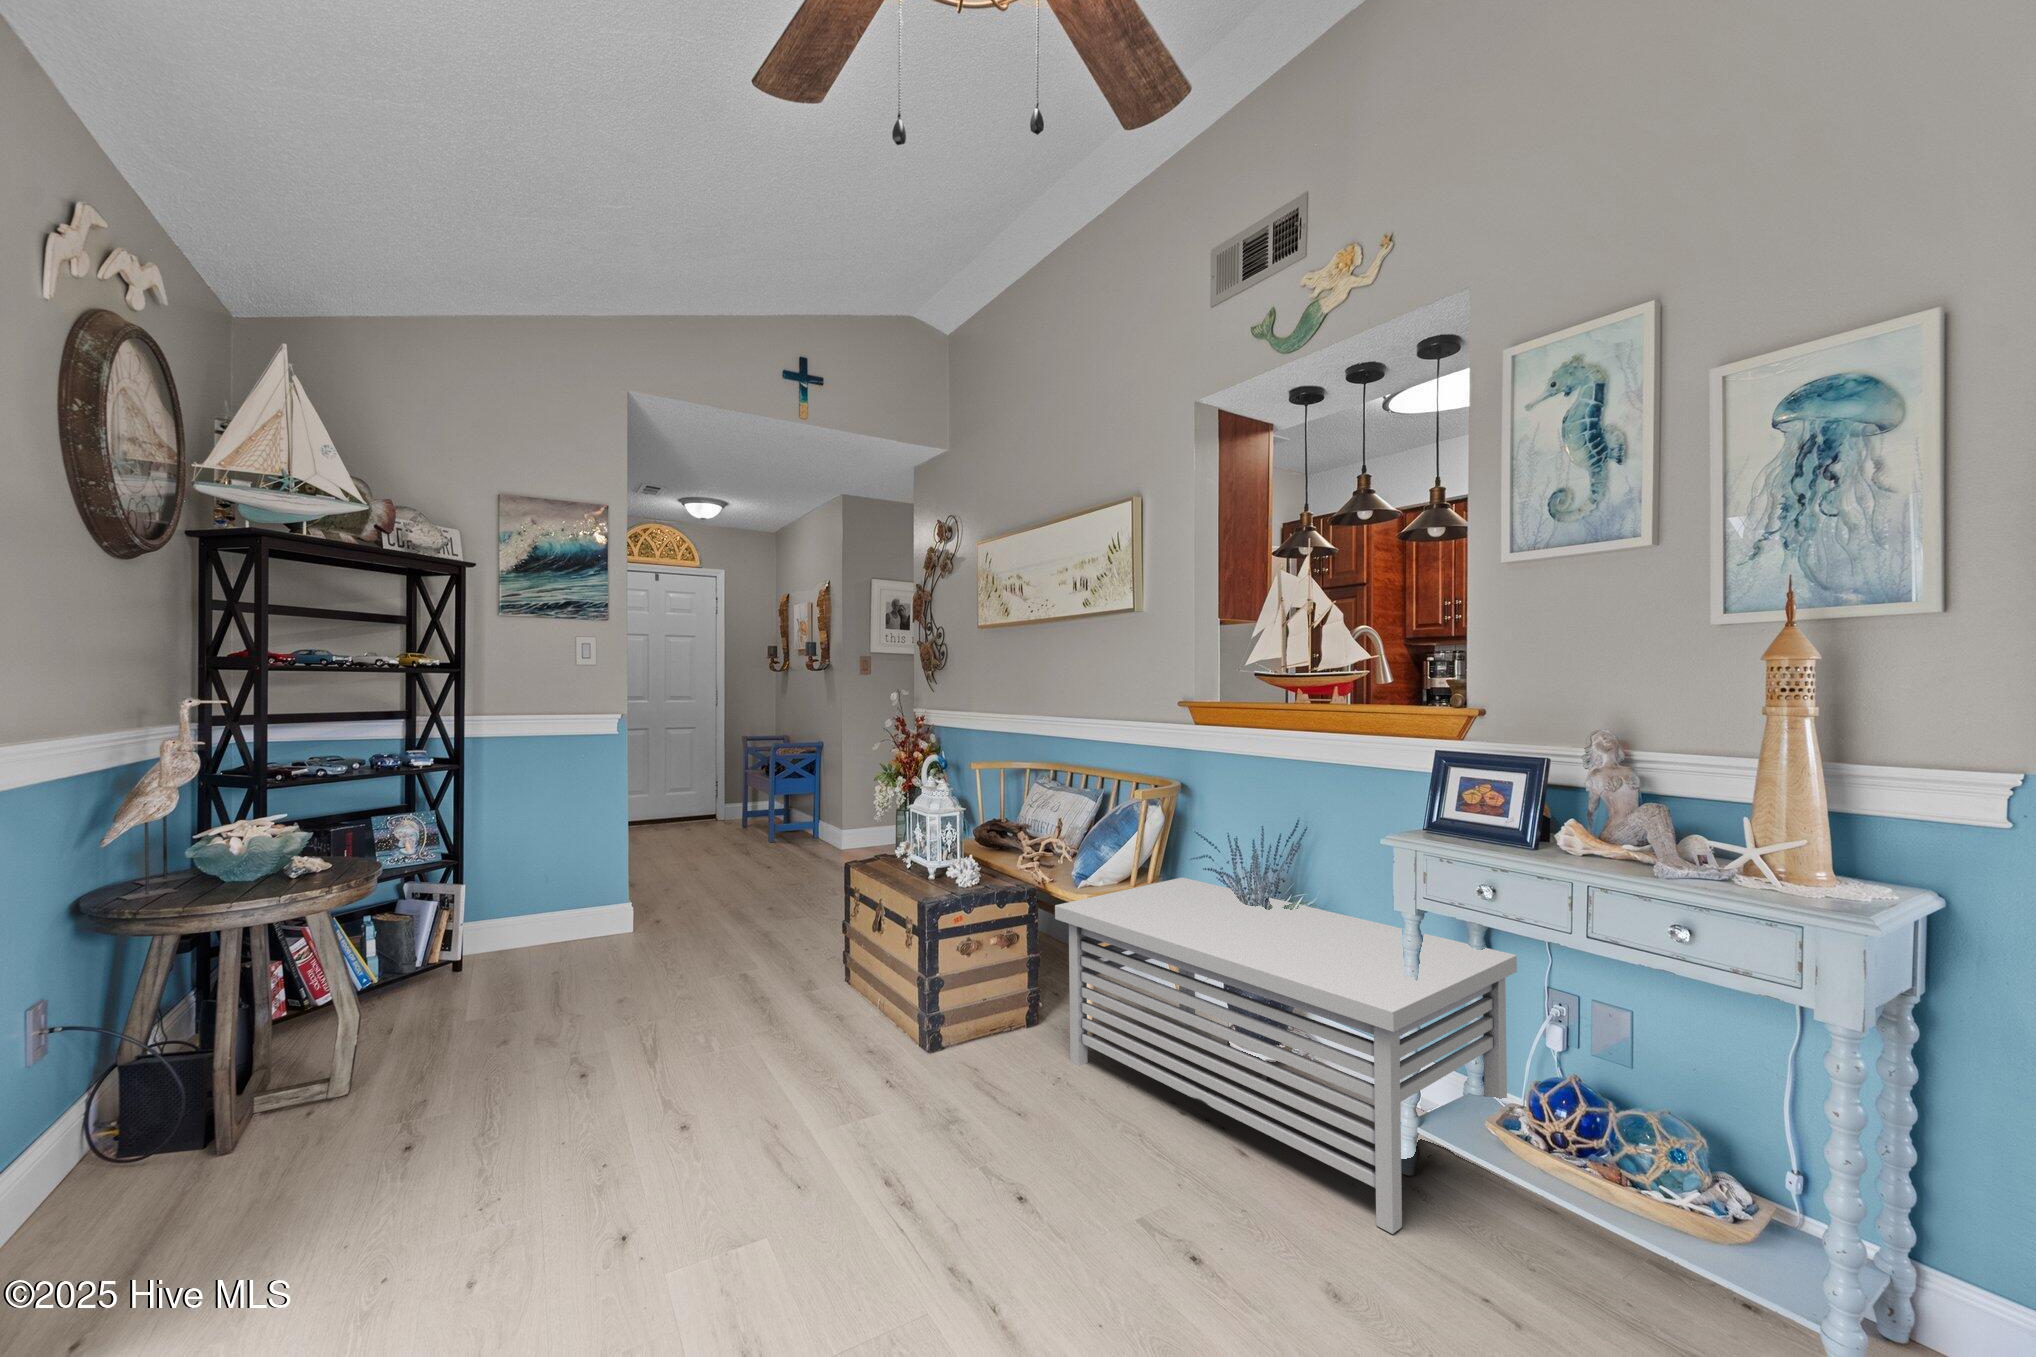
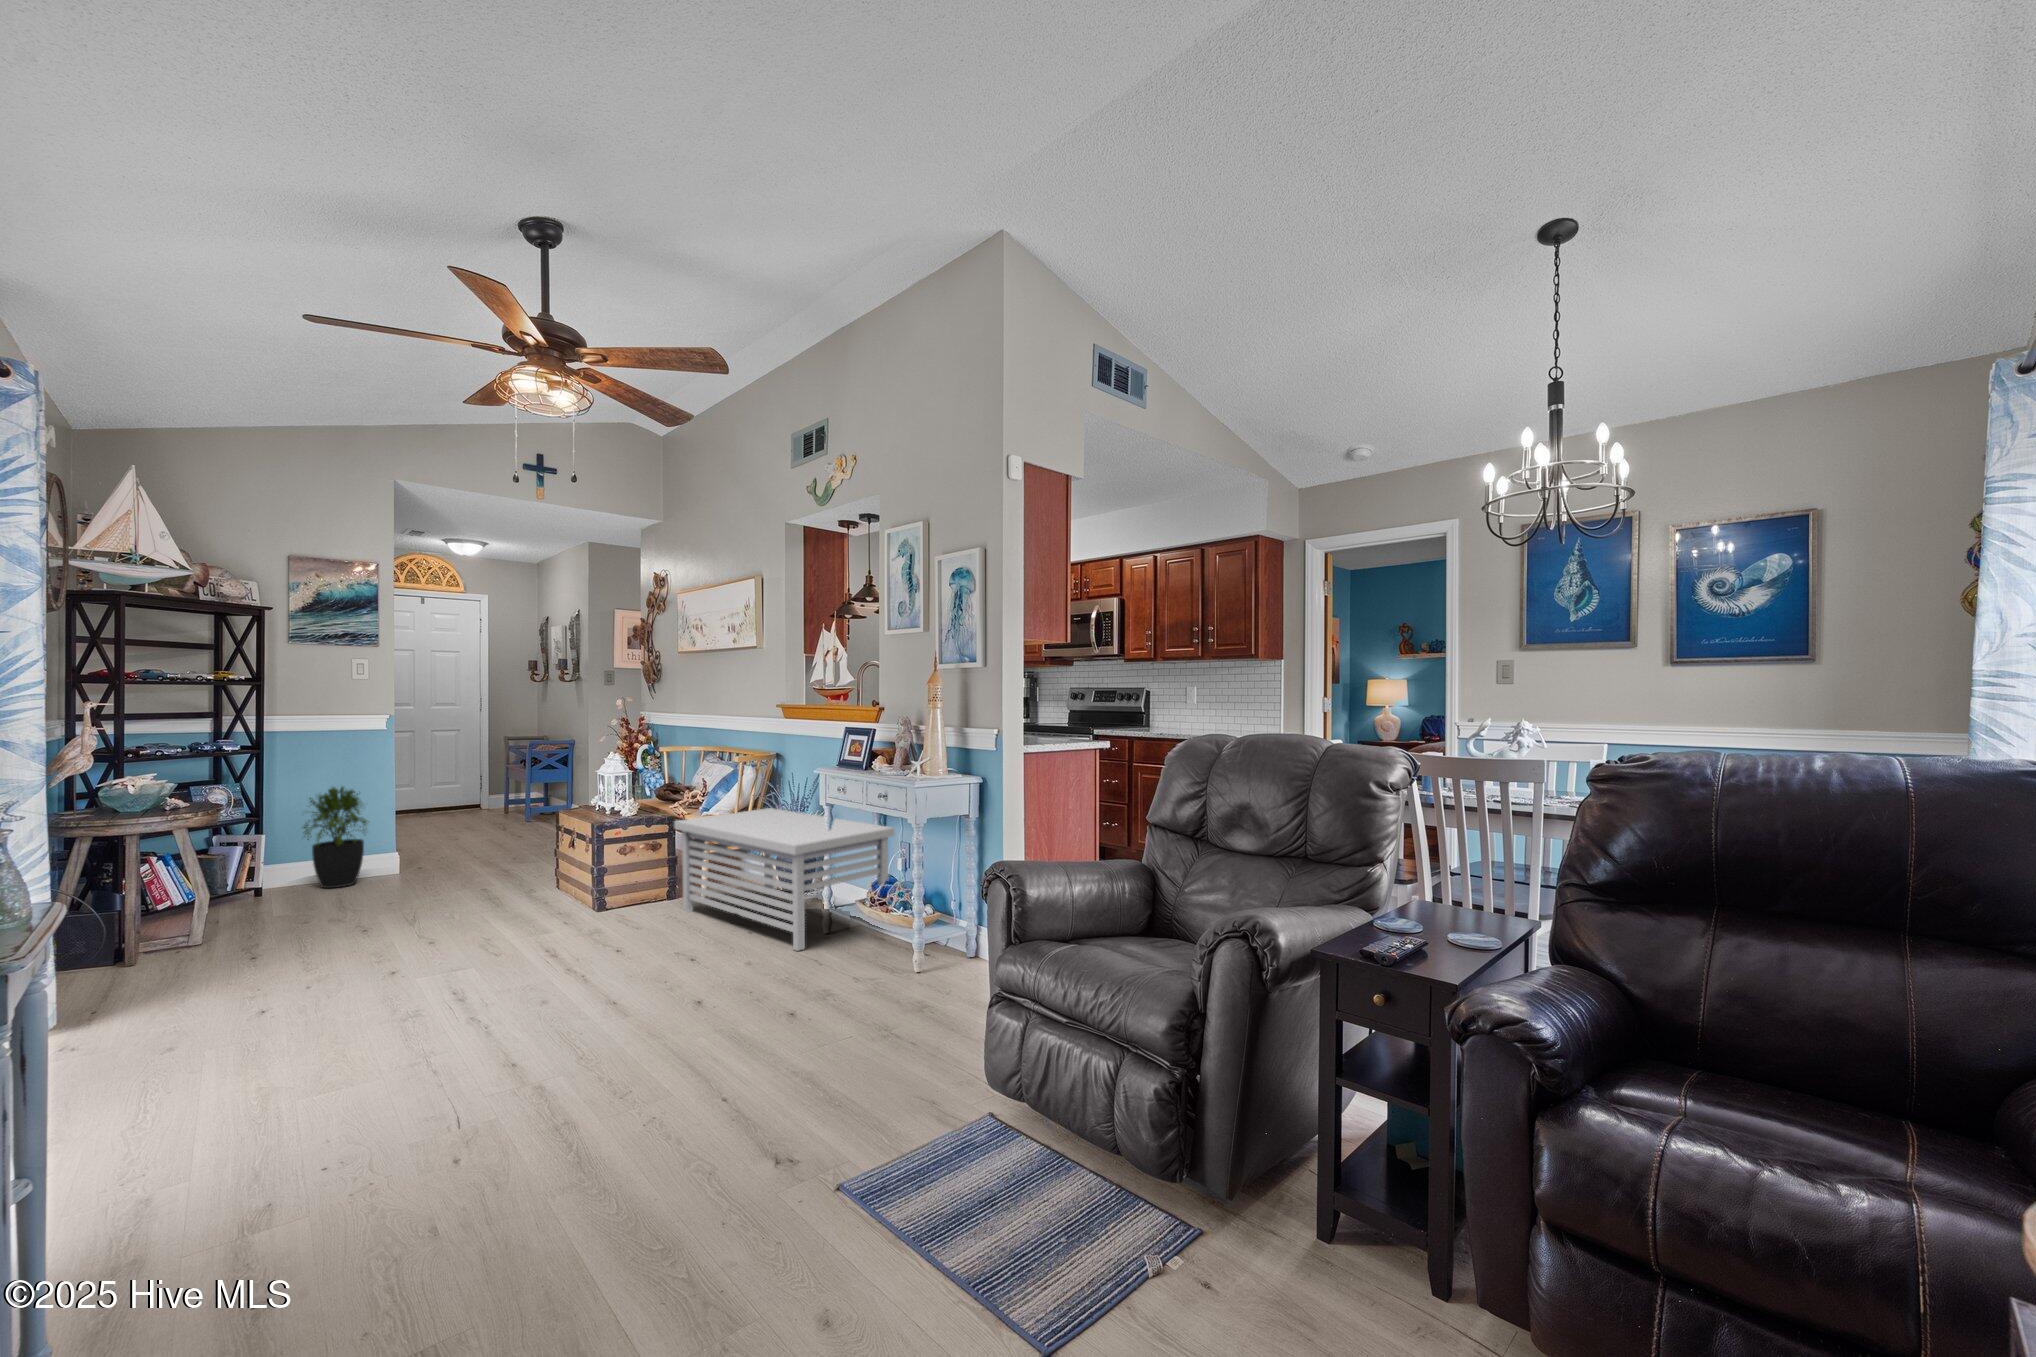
potted plant: none [504,814,599,961] -> present [303,787,367,888]

